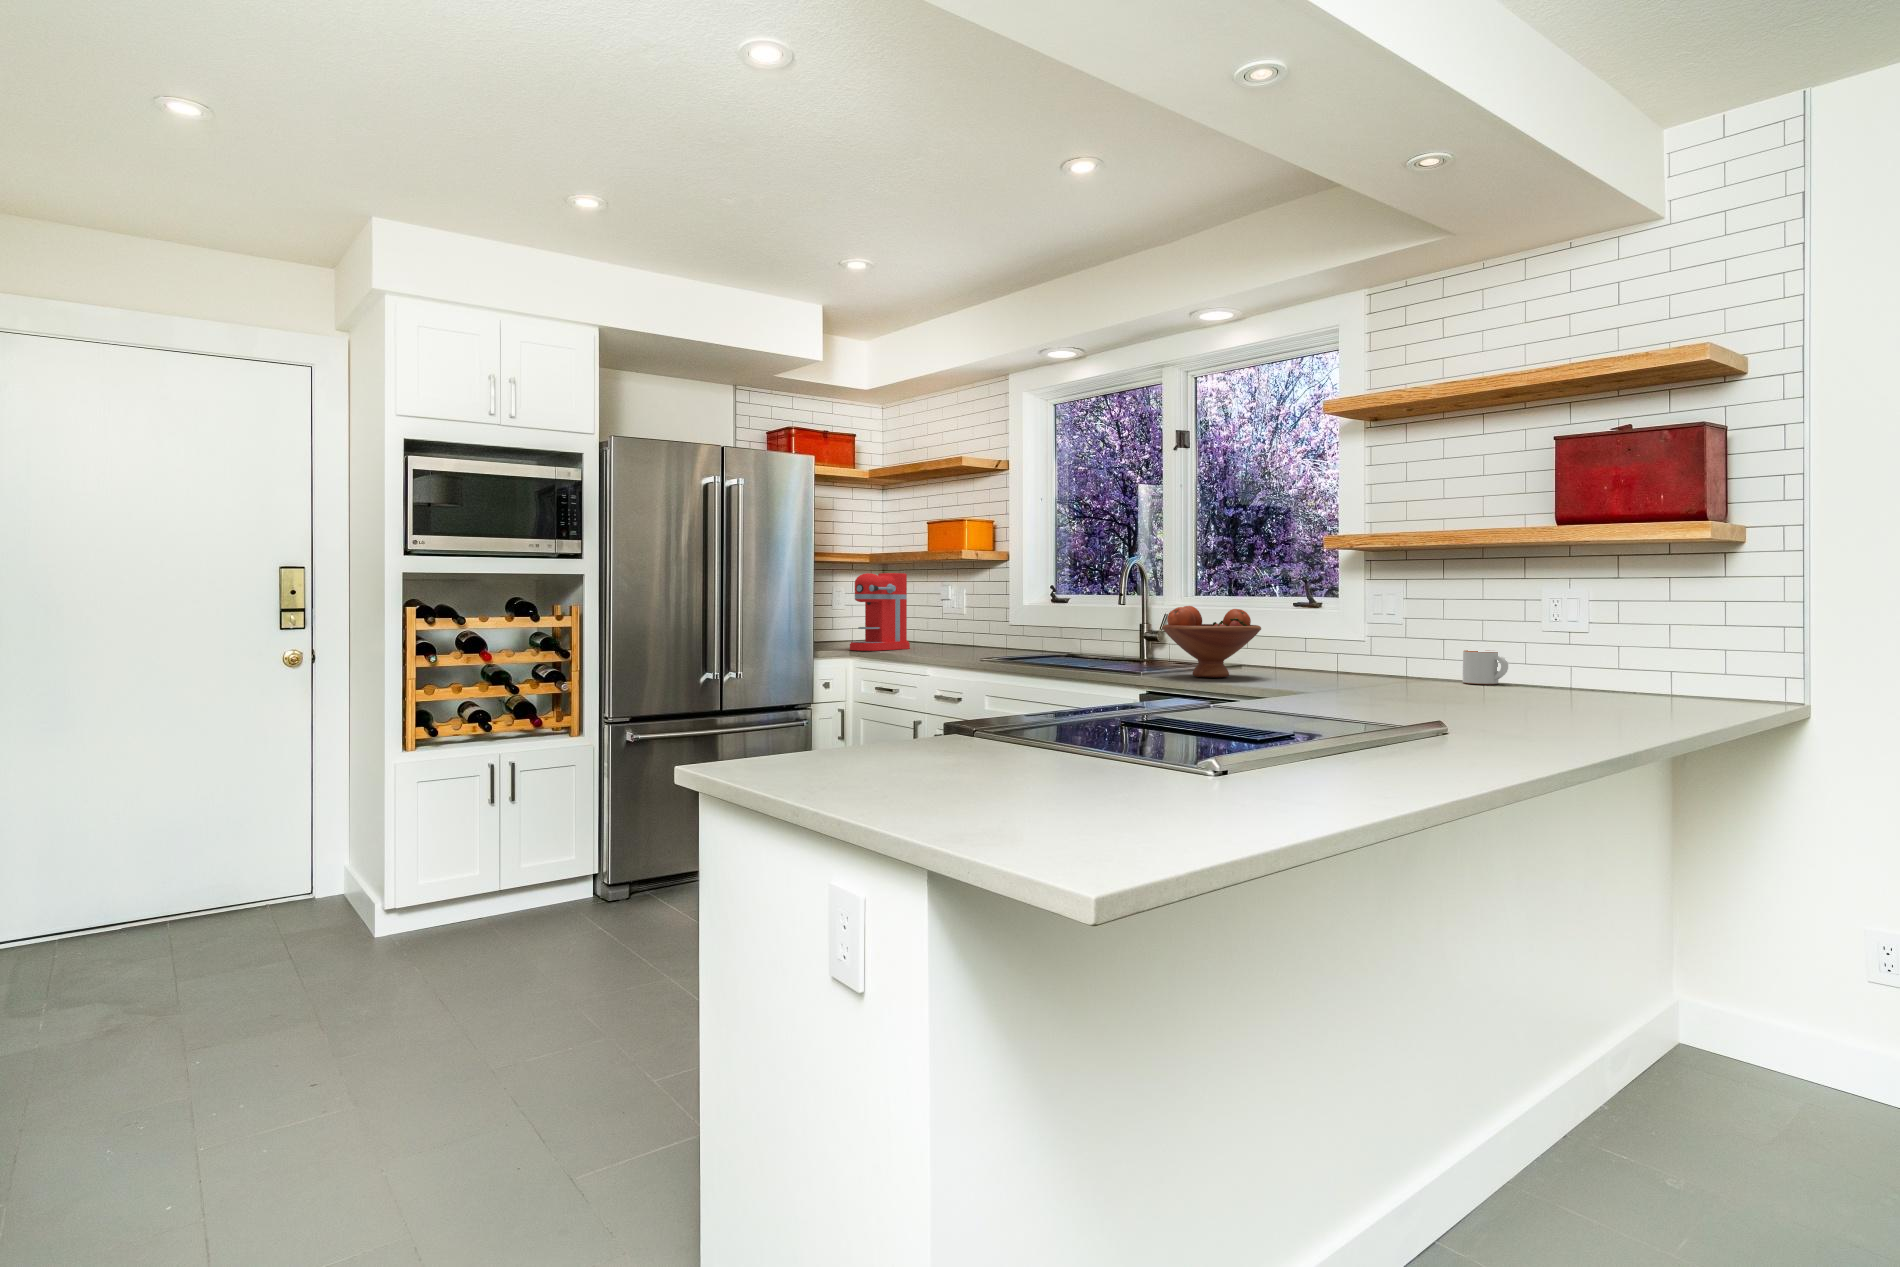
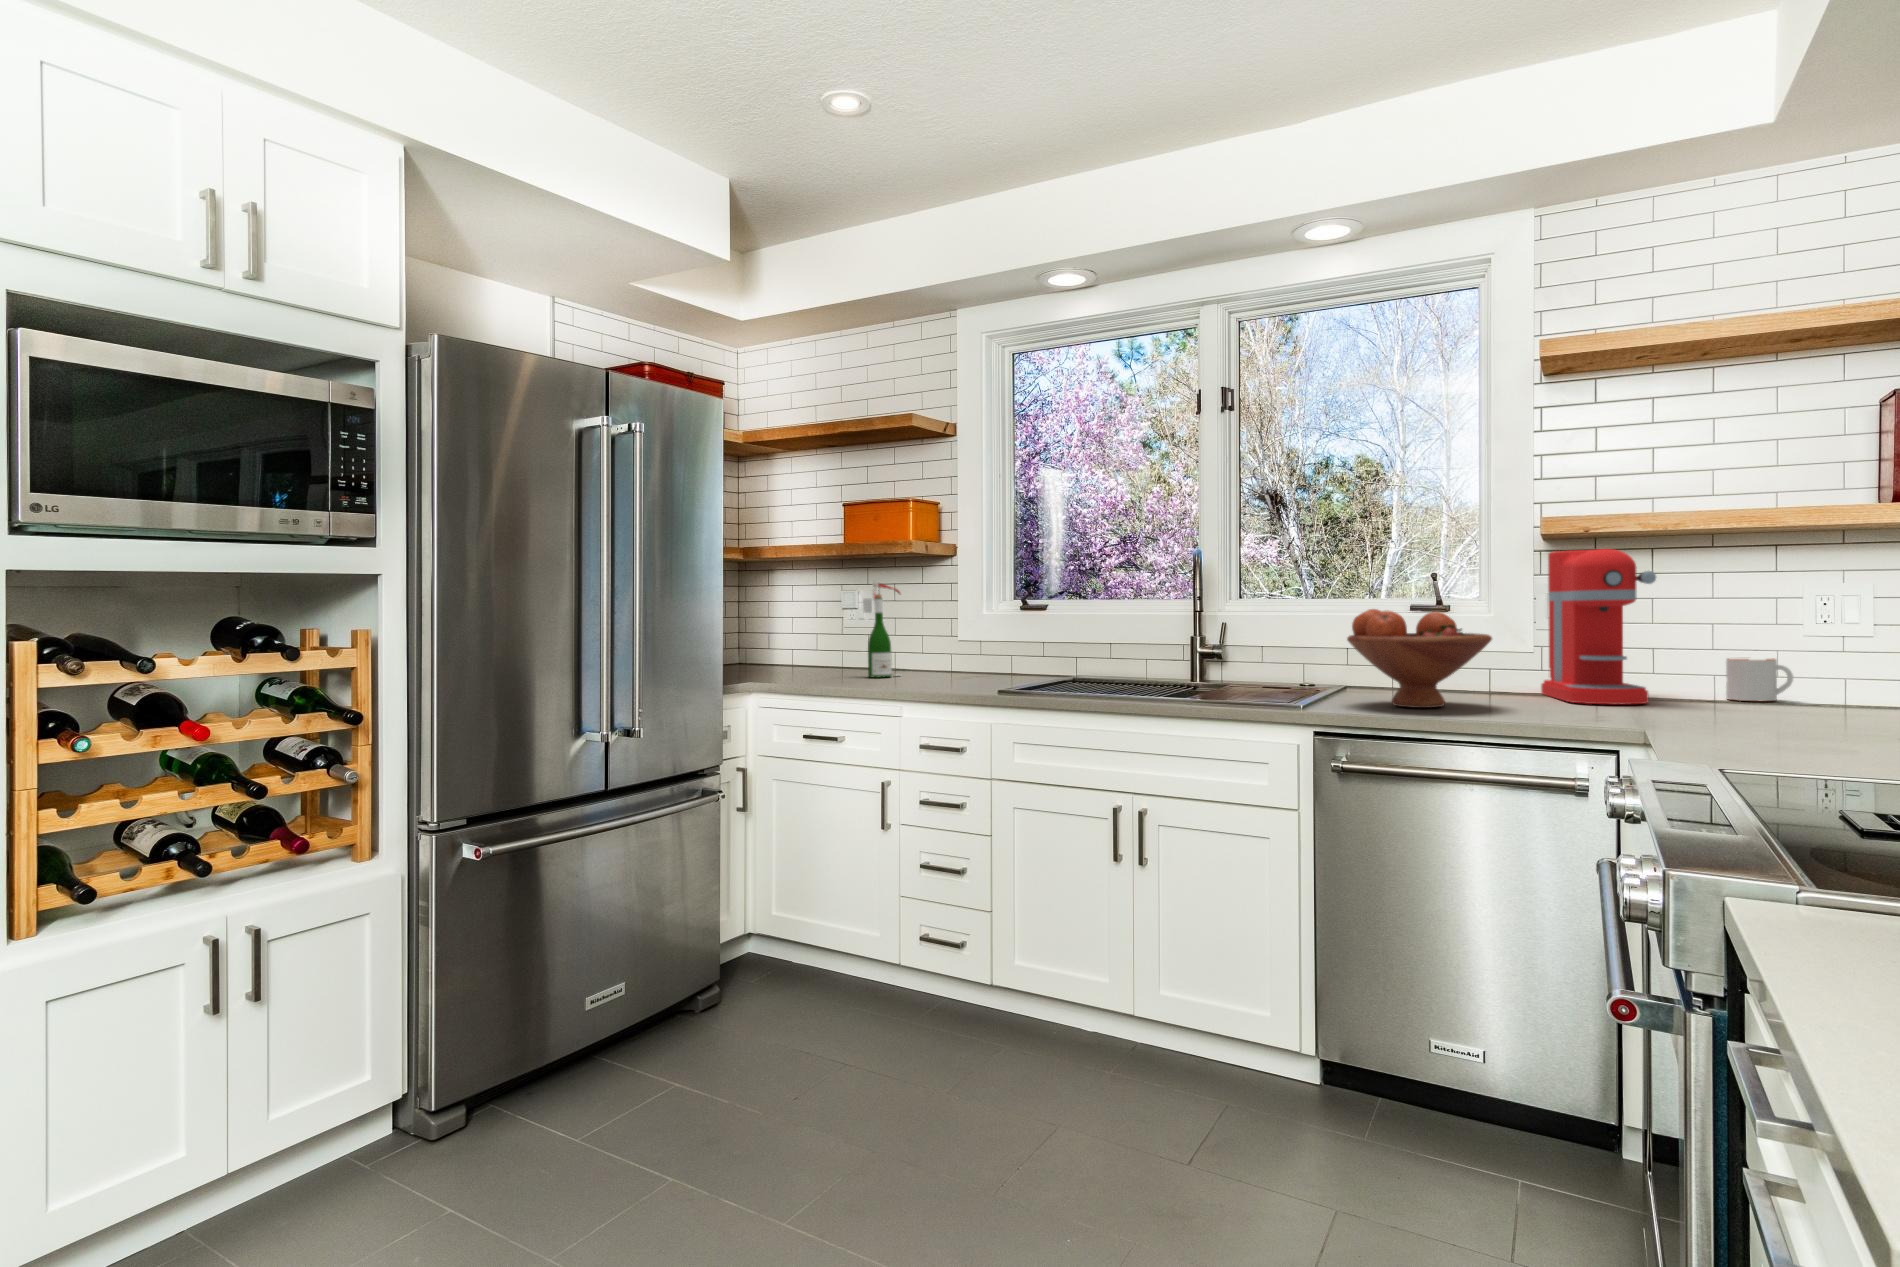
coffee maker: present [850,573,910,651] -> present [1541,549,1656,704]
wine bottle: none [940,579,969,649] -> present [863,581,900,678]

